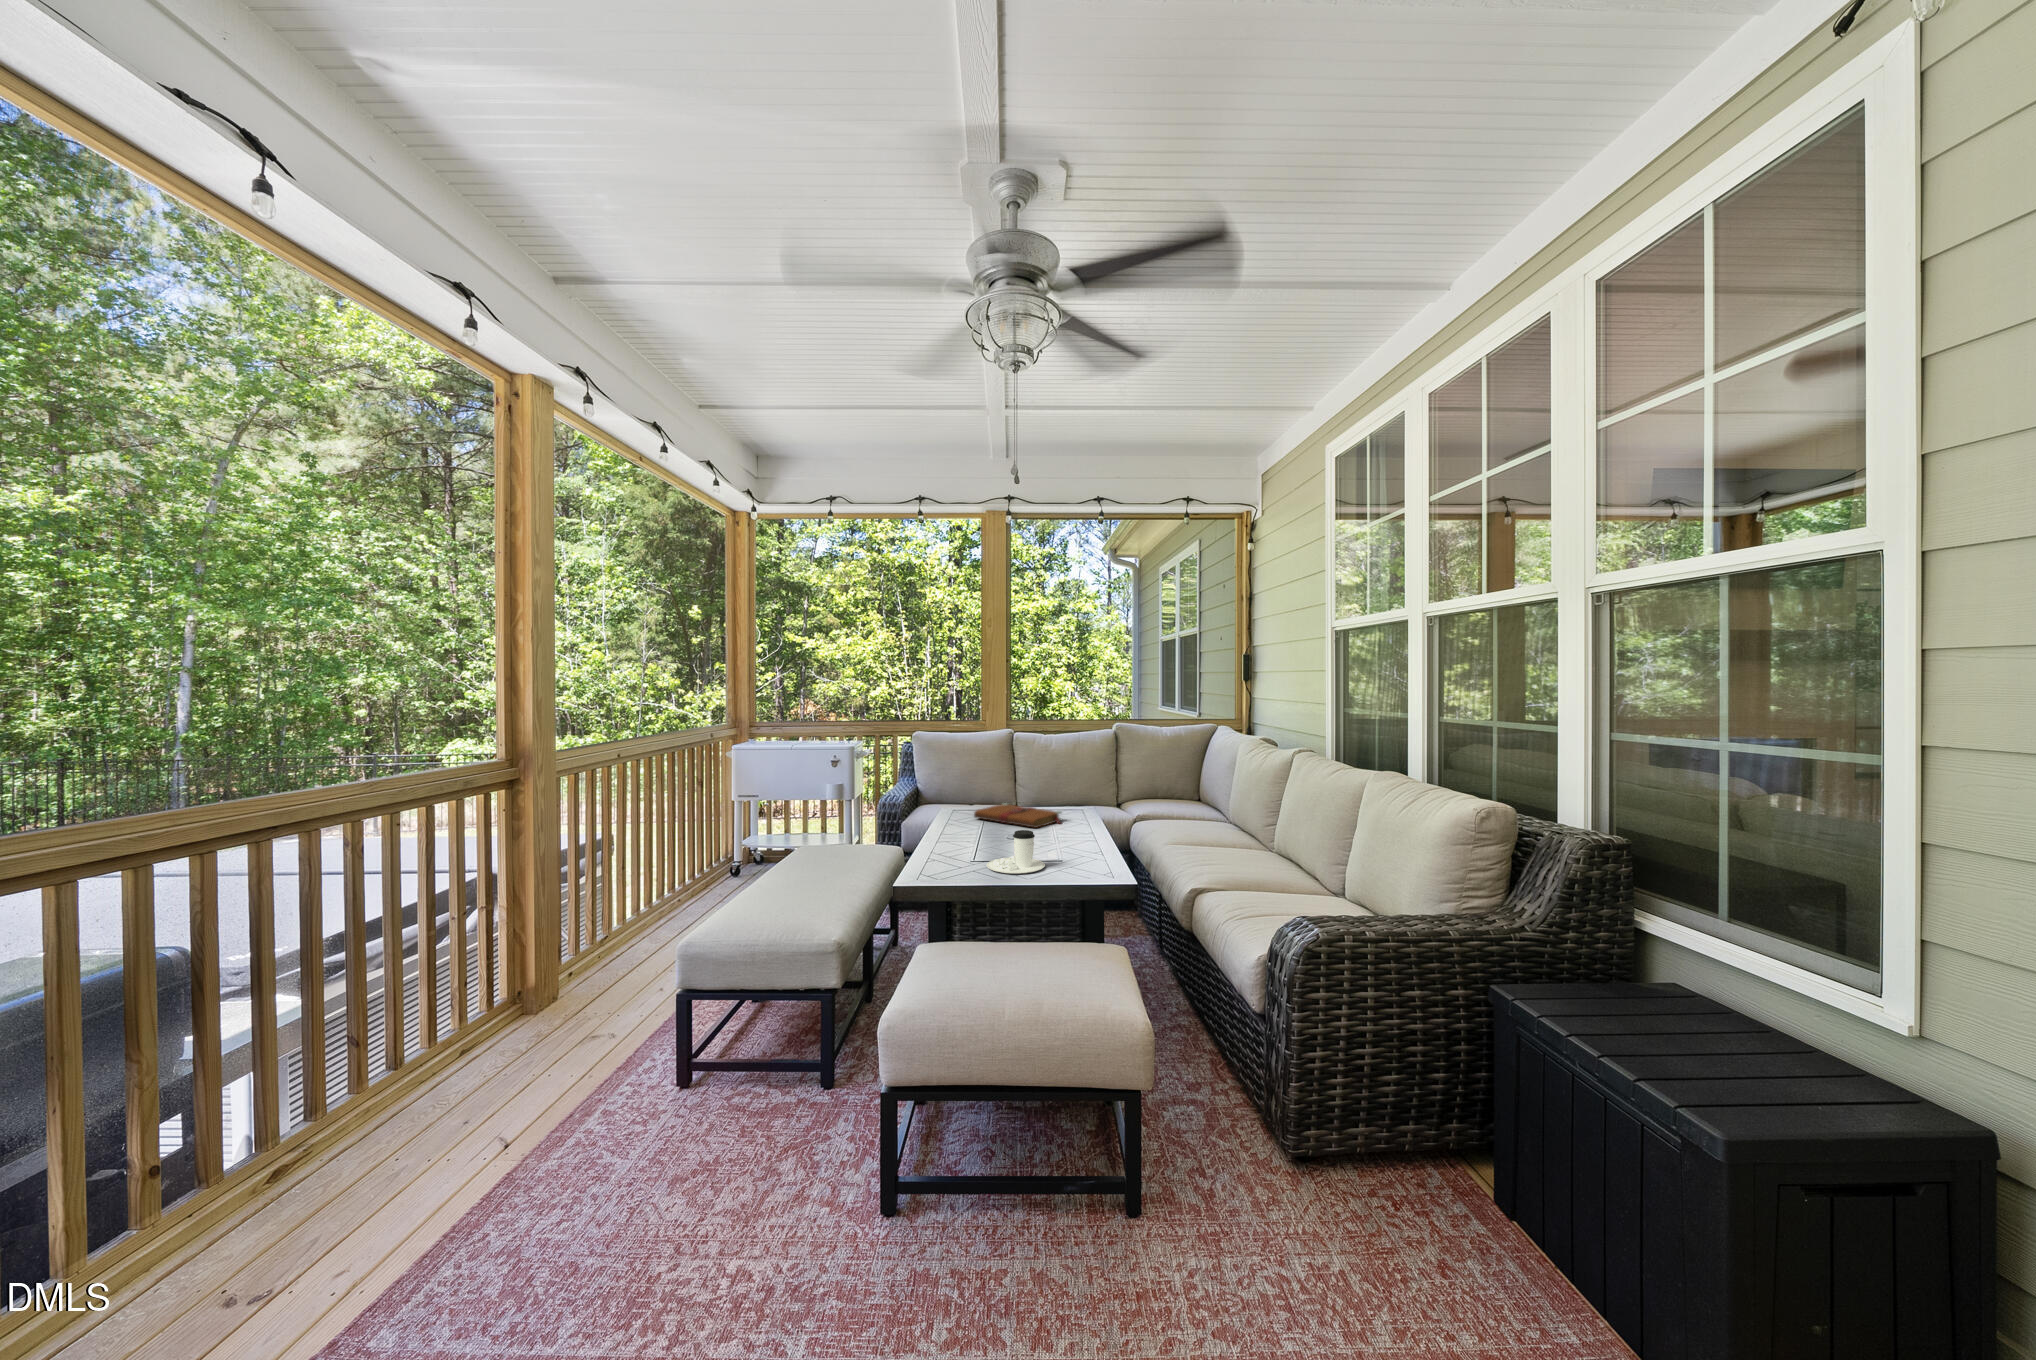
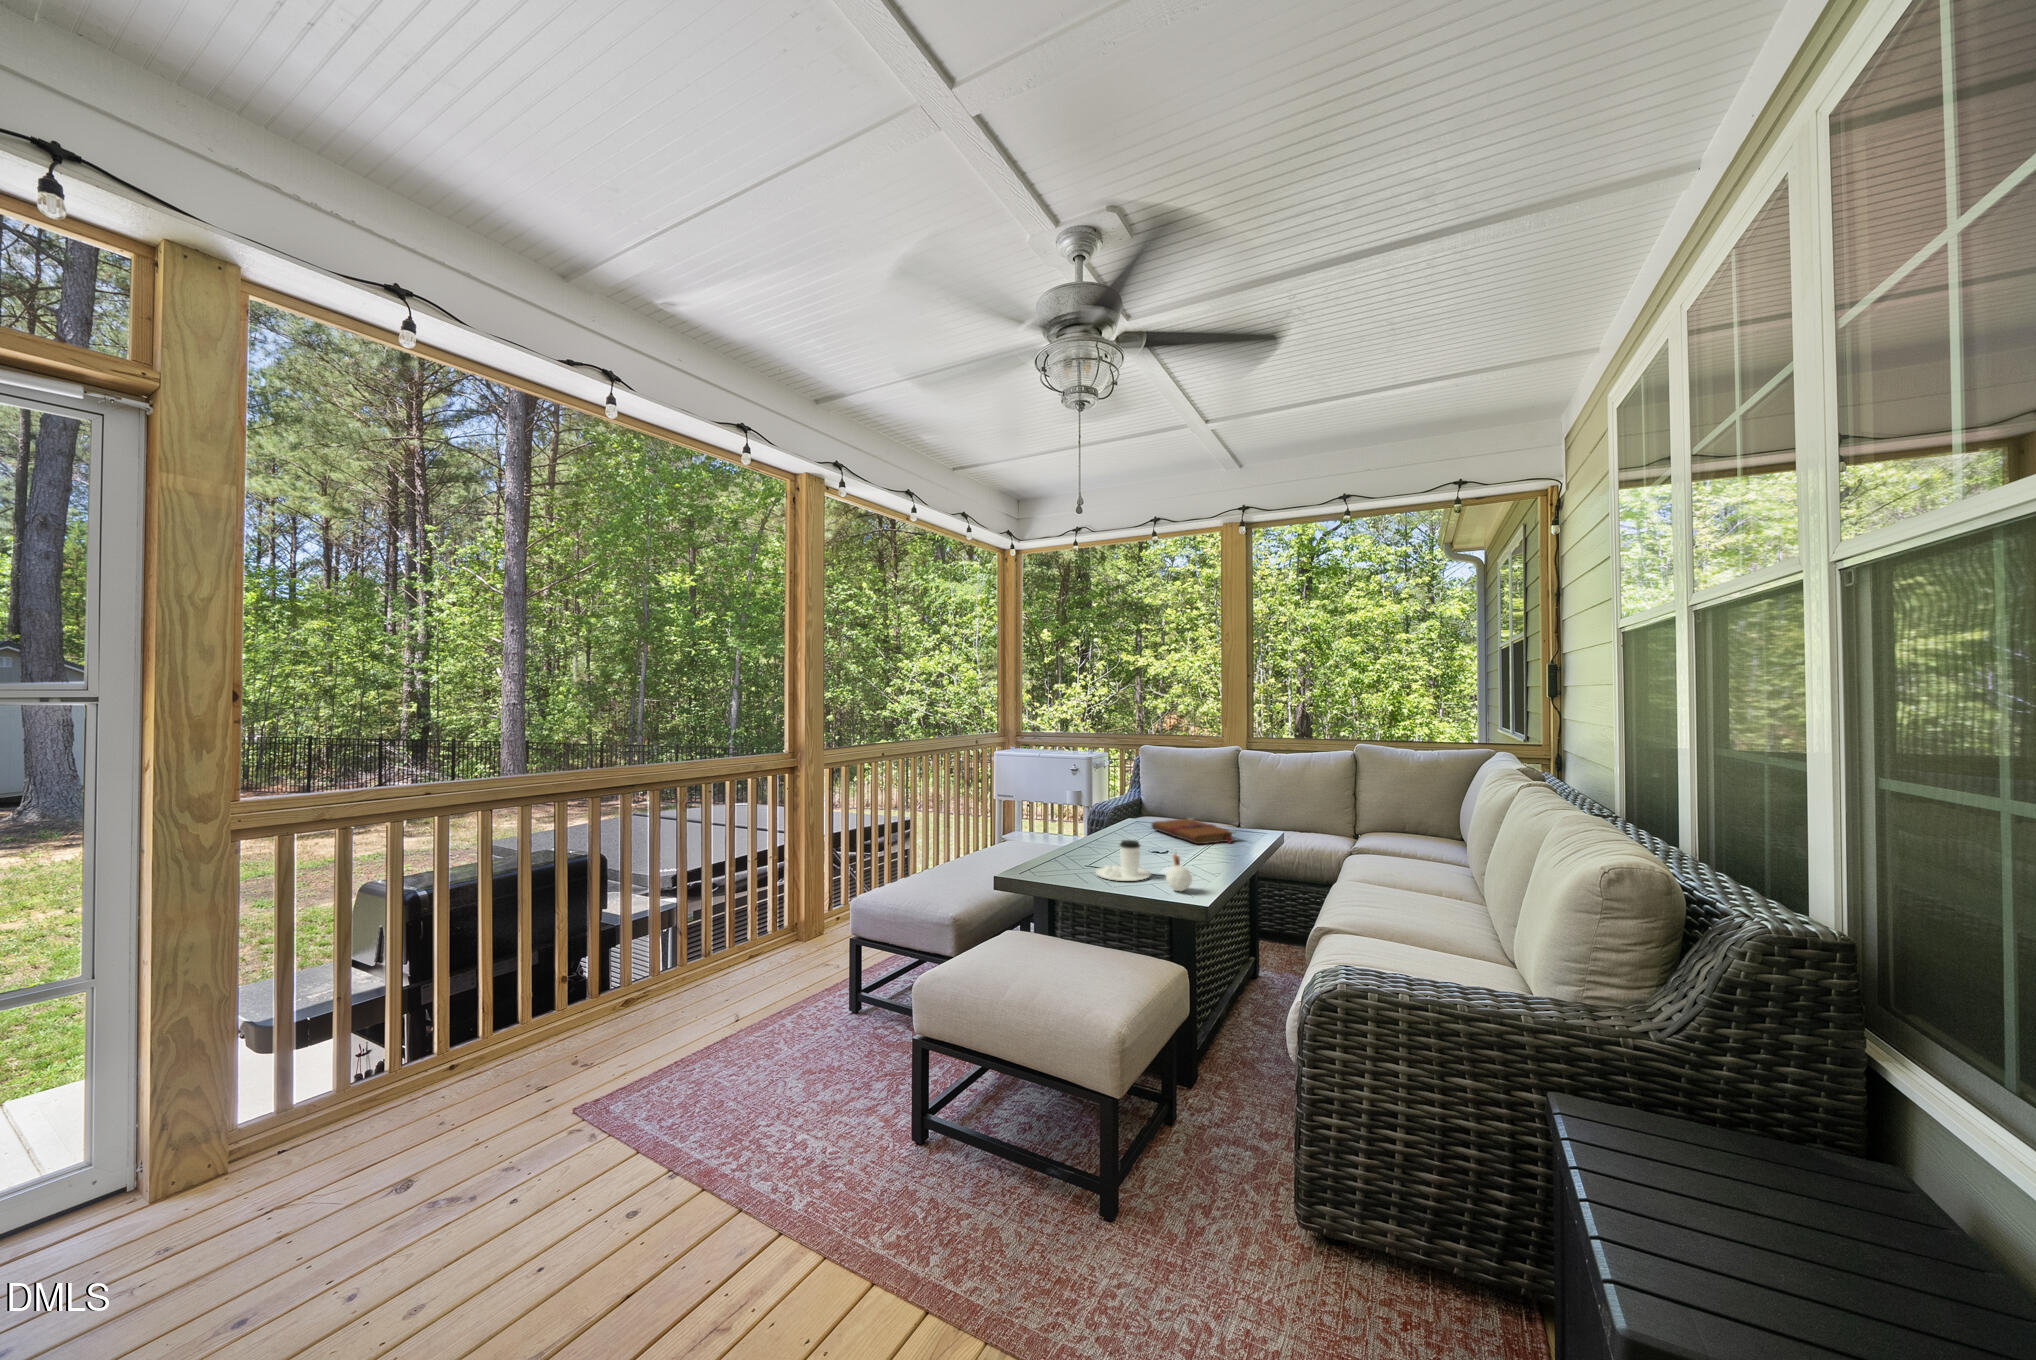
candle: none [1075,830,1100,875] -> present [1166,854,1192,892]

